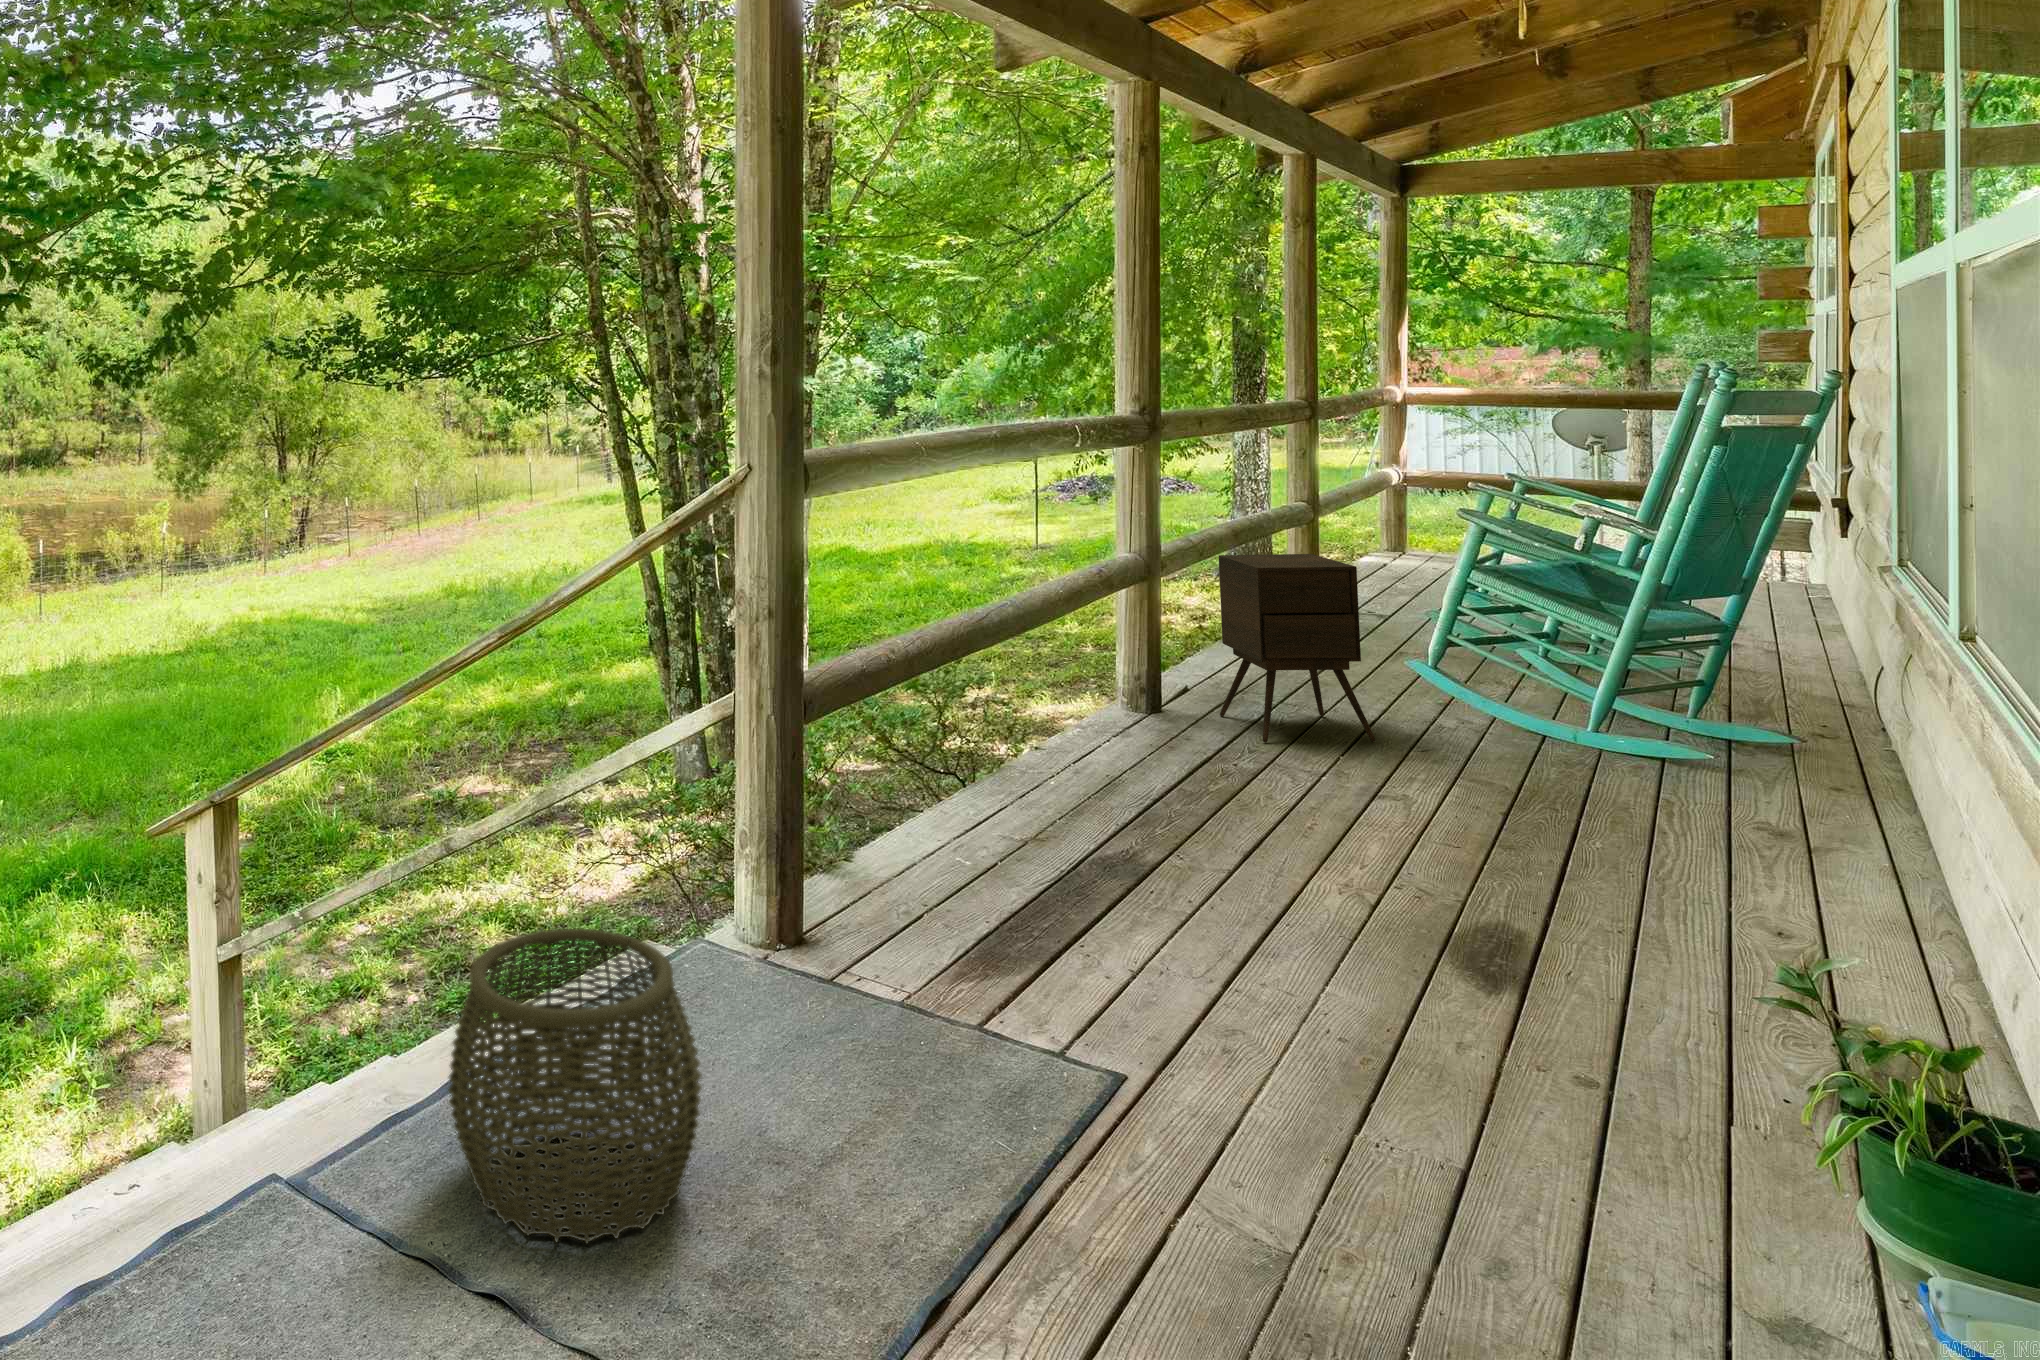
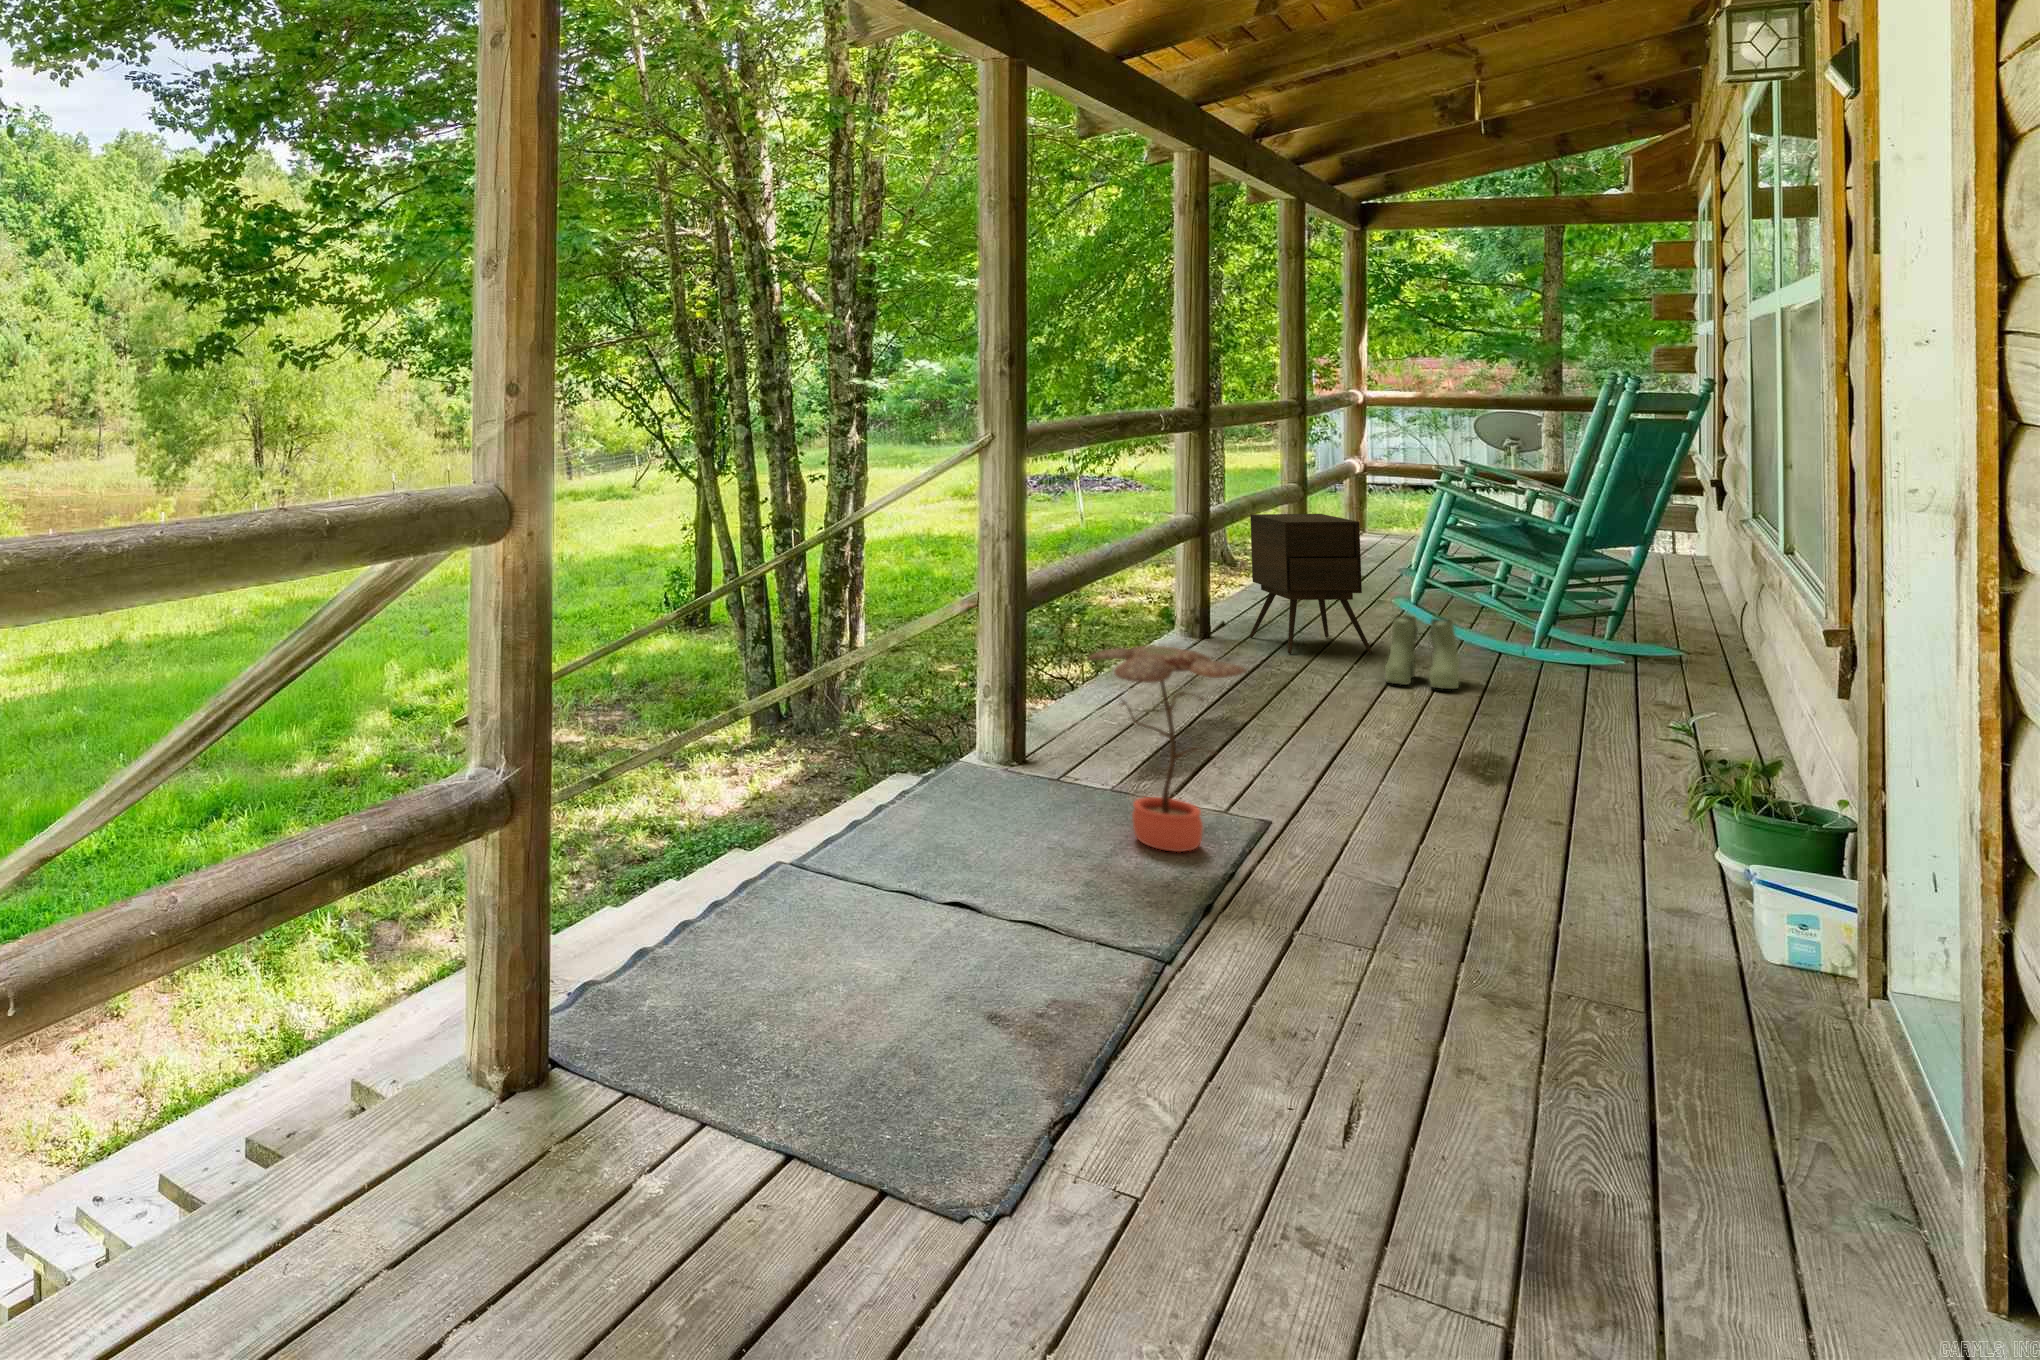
boots: none [1383,698,1485,803] -> present [1385,616,1460,689]
potted plant: none [854,798,1082,1131] -> present [1086,646,1246,852]
woven basket: present [448,929,702,1243] -> none [853,724,1021,899]

